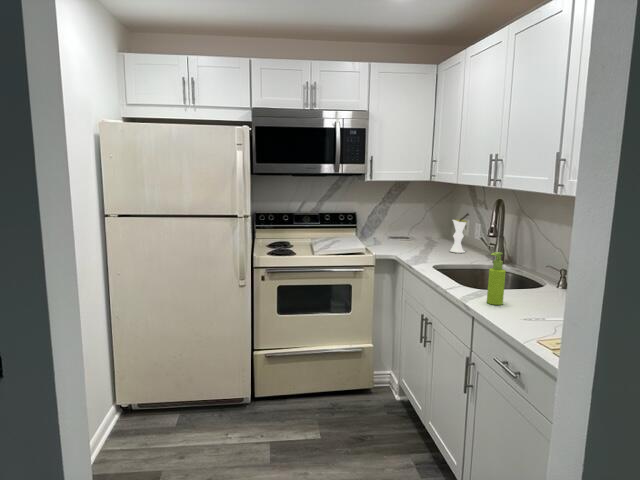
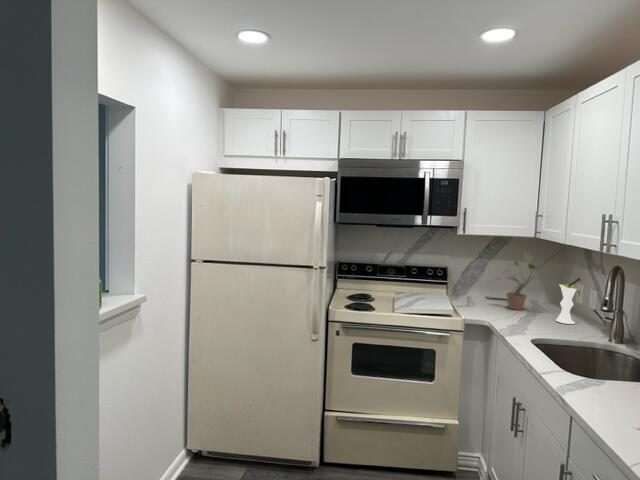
potted plant: none [396,194,446,245] -> present [501,253,552,310]
soap dispenser: present [487,252,506,305] -> none [591,337,617,403]

